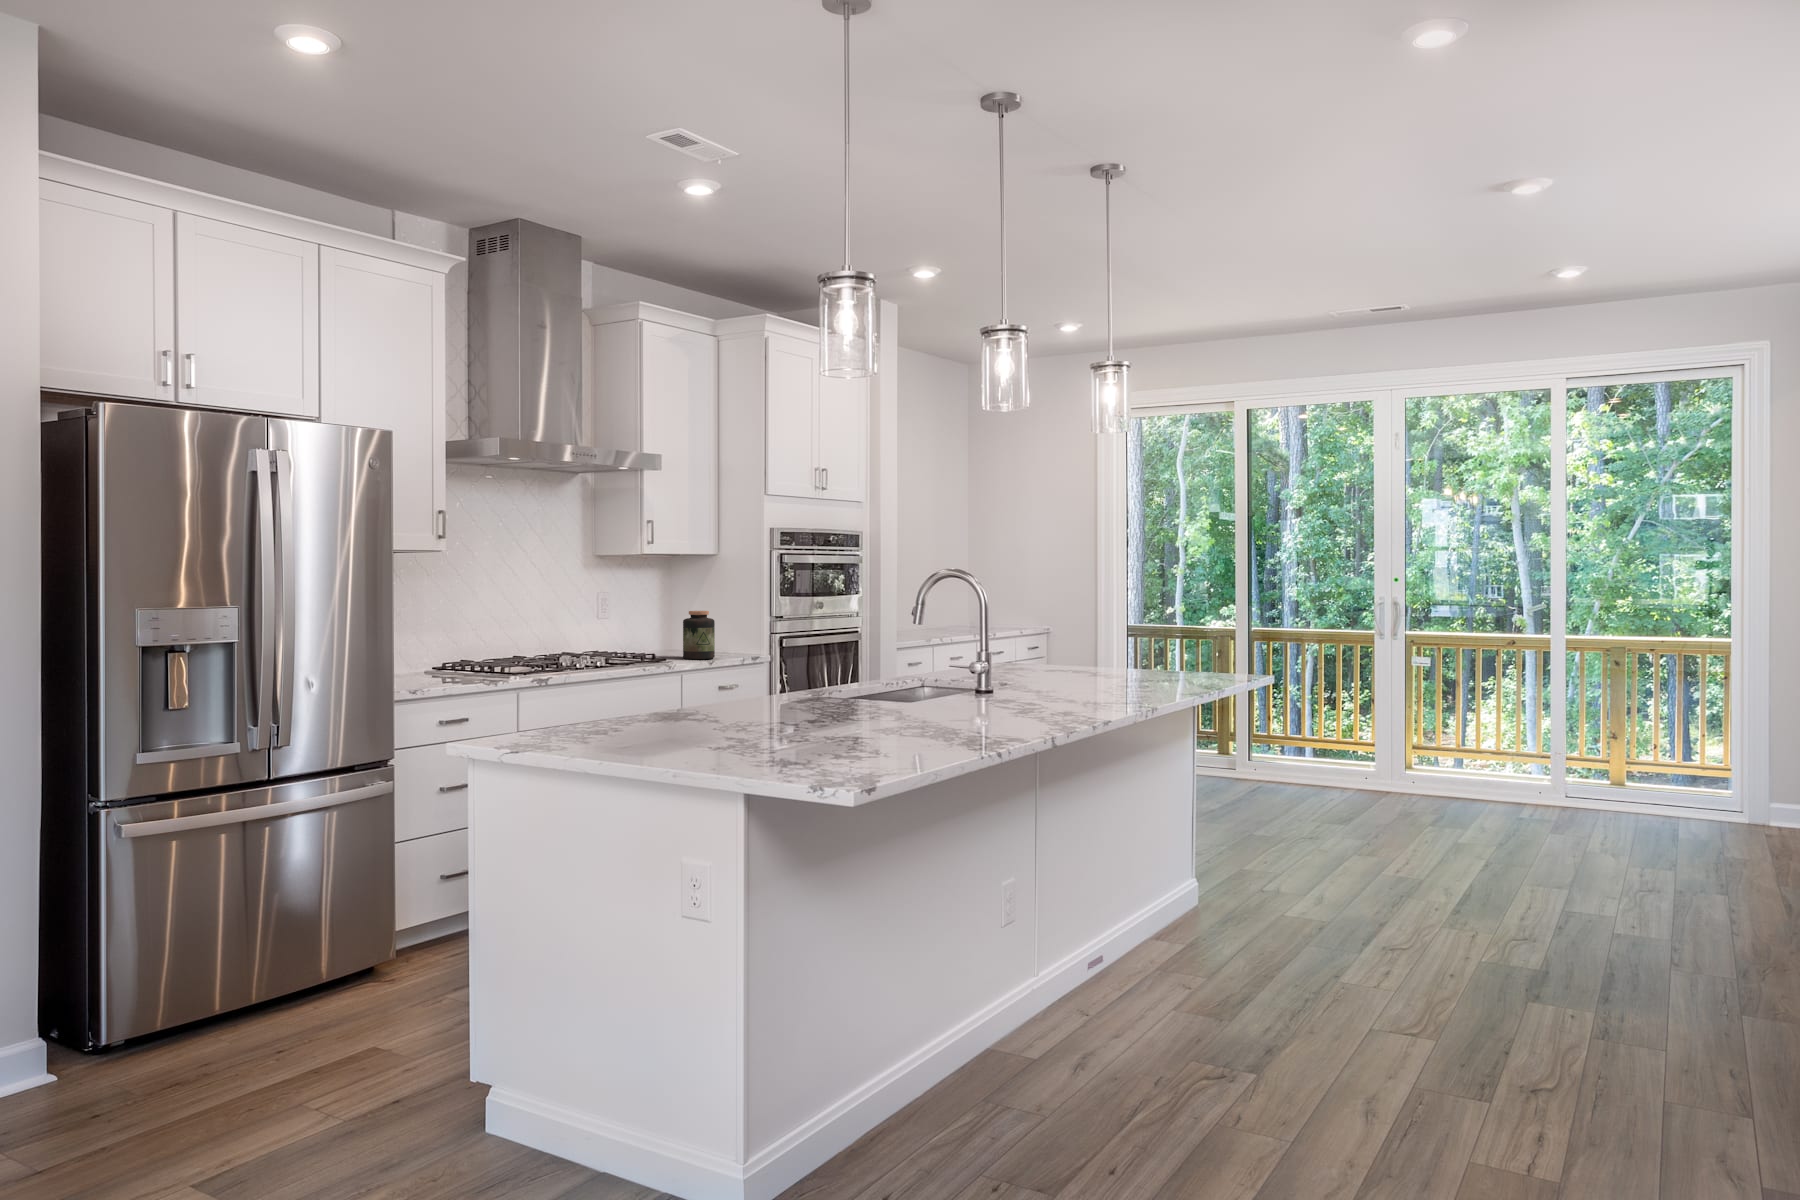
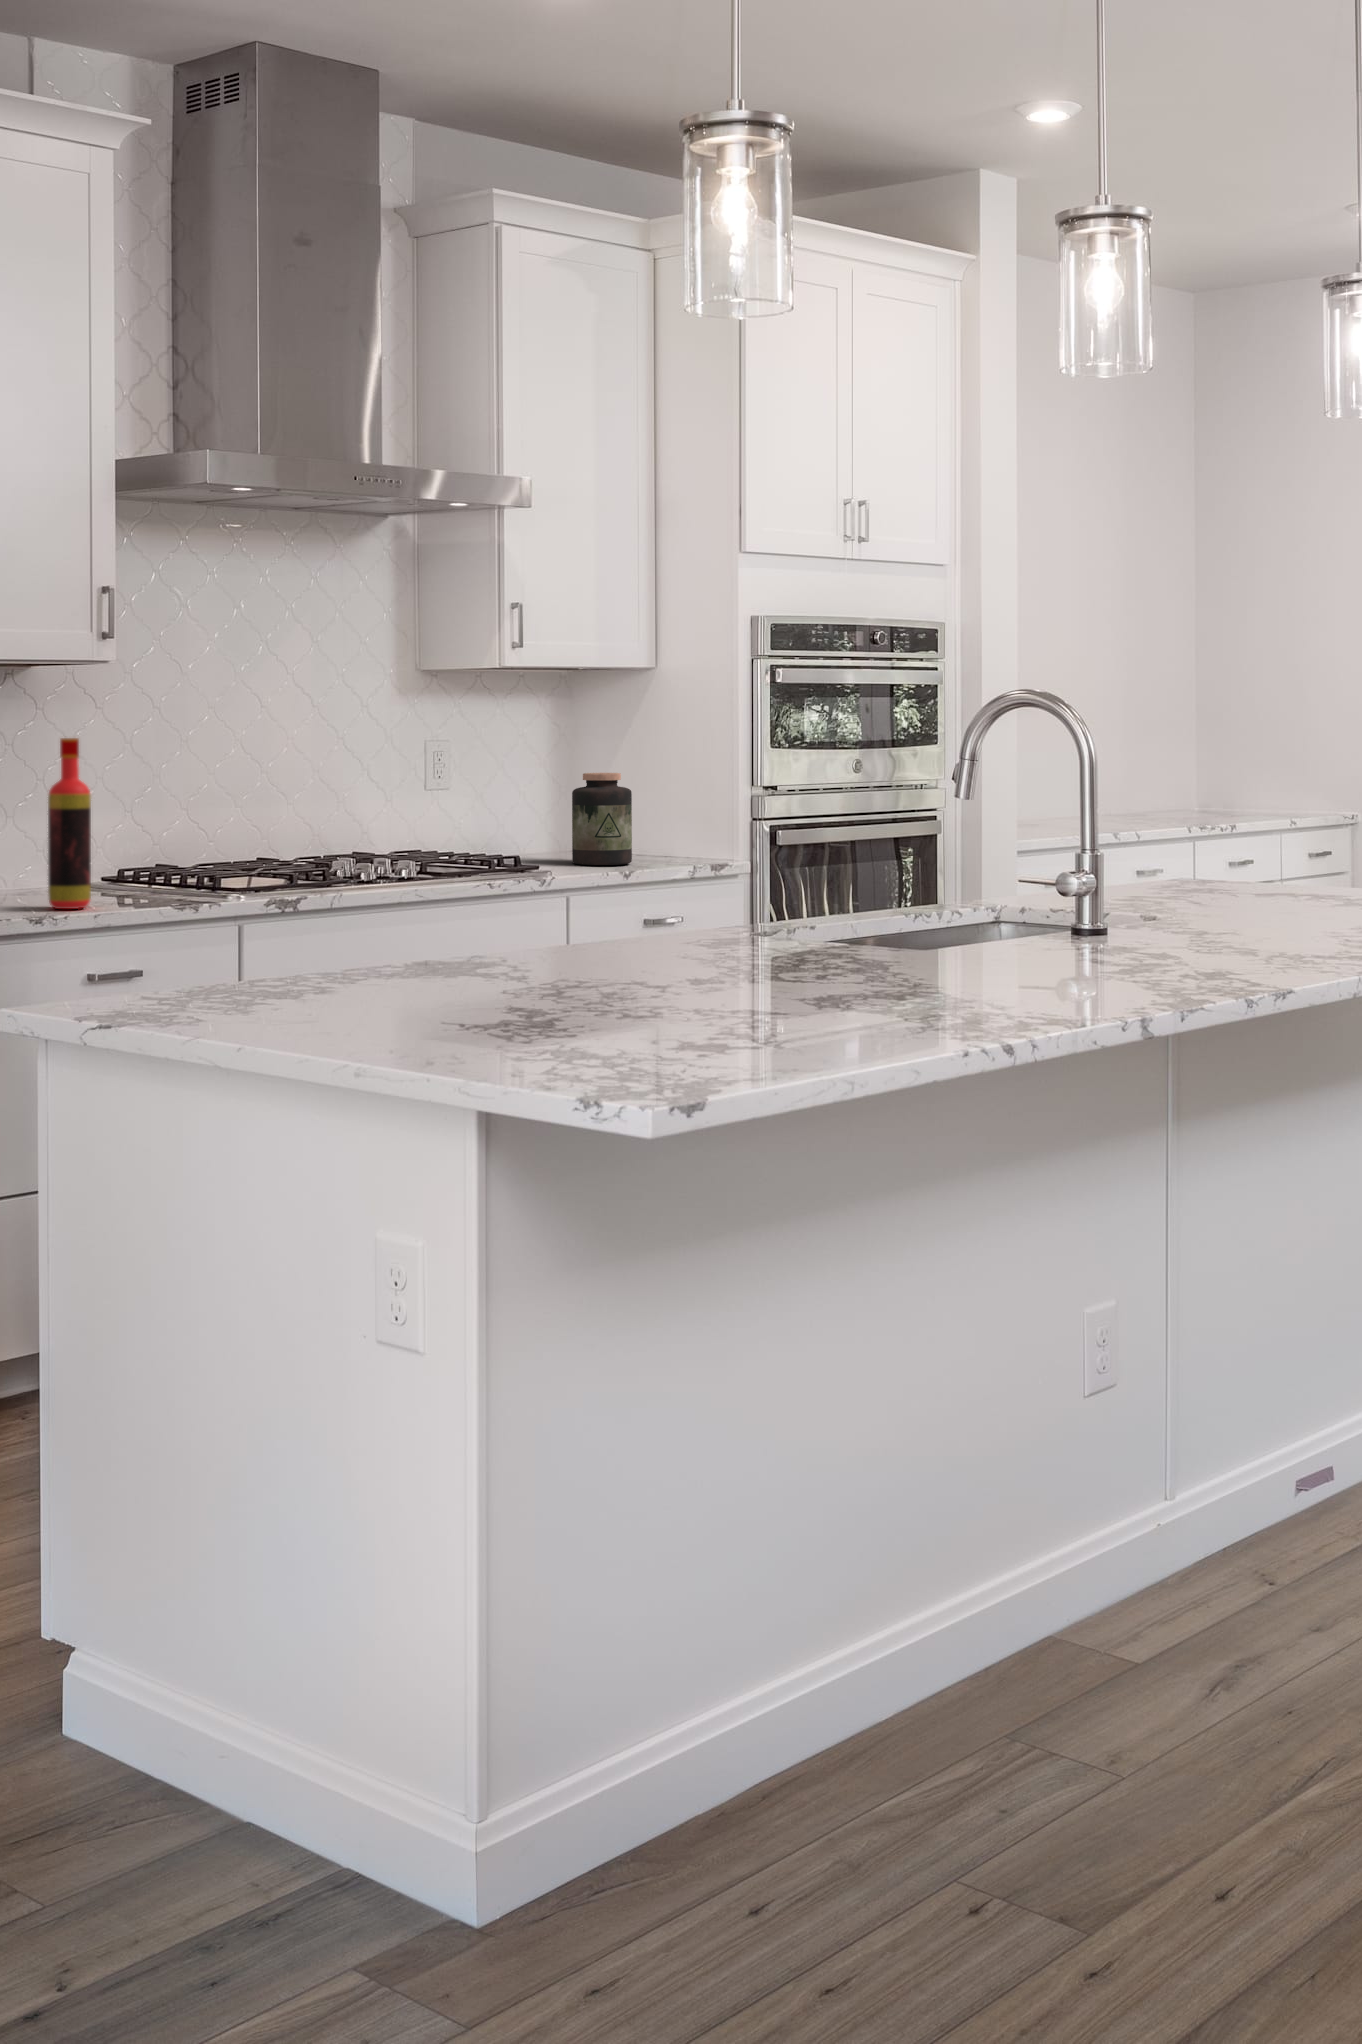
bottle: none [416,593,441,686] -> present [48,738,91,909]

